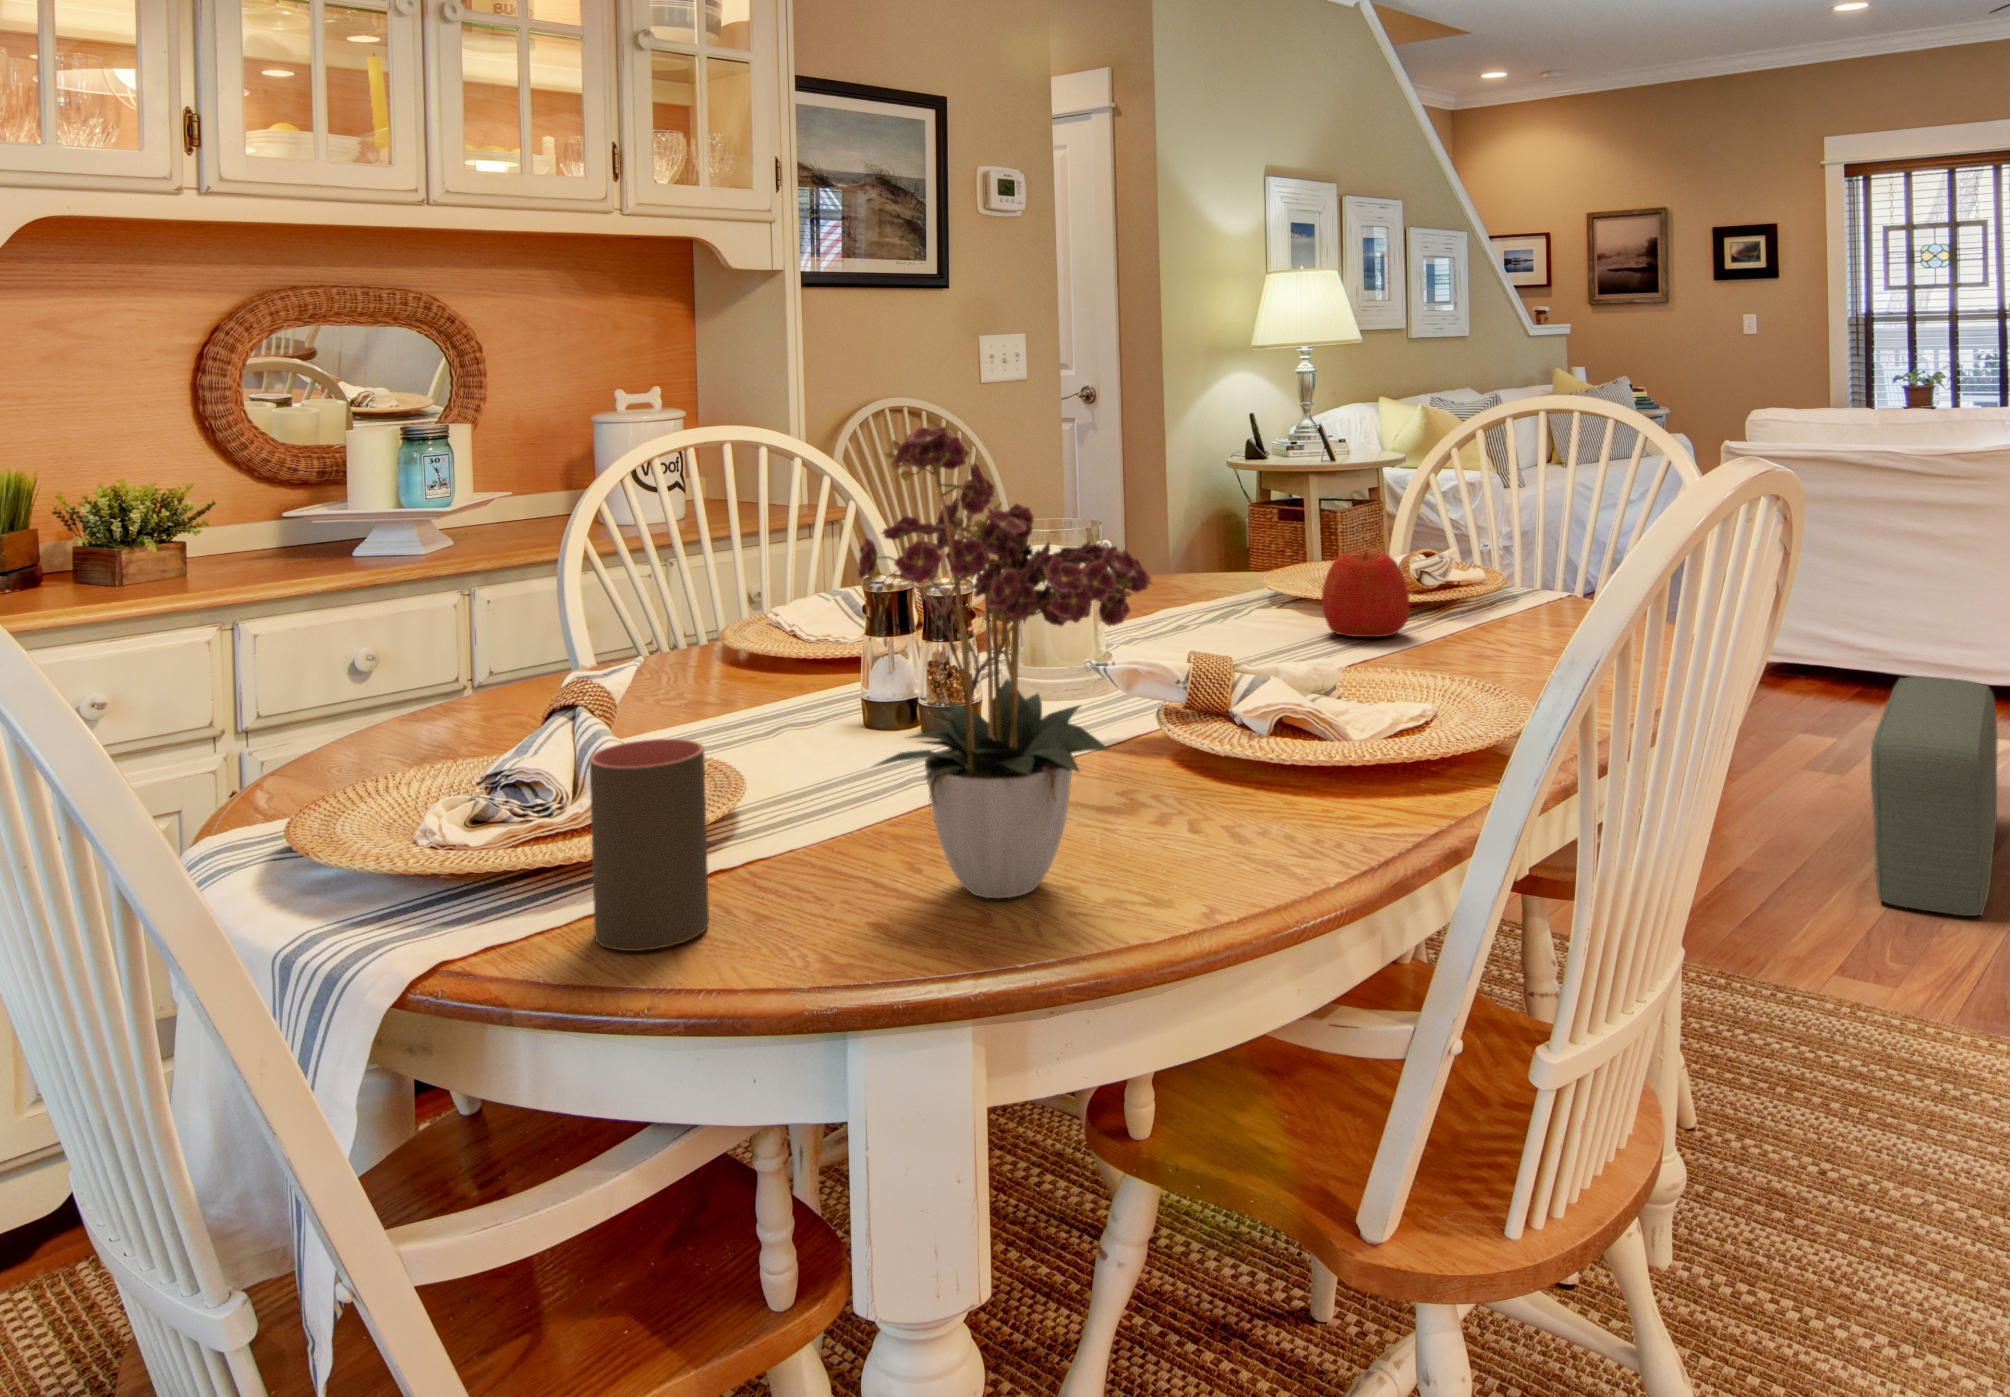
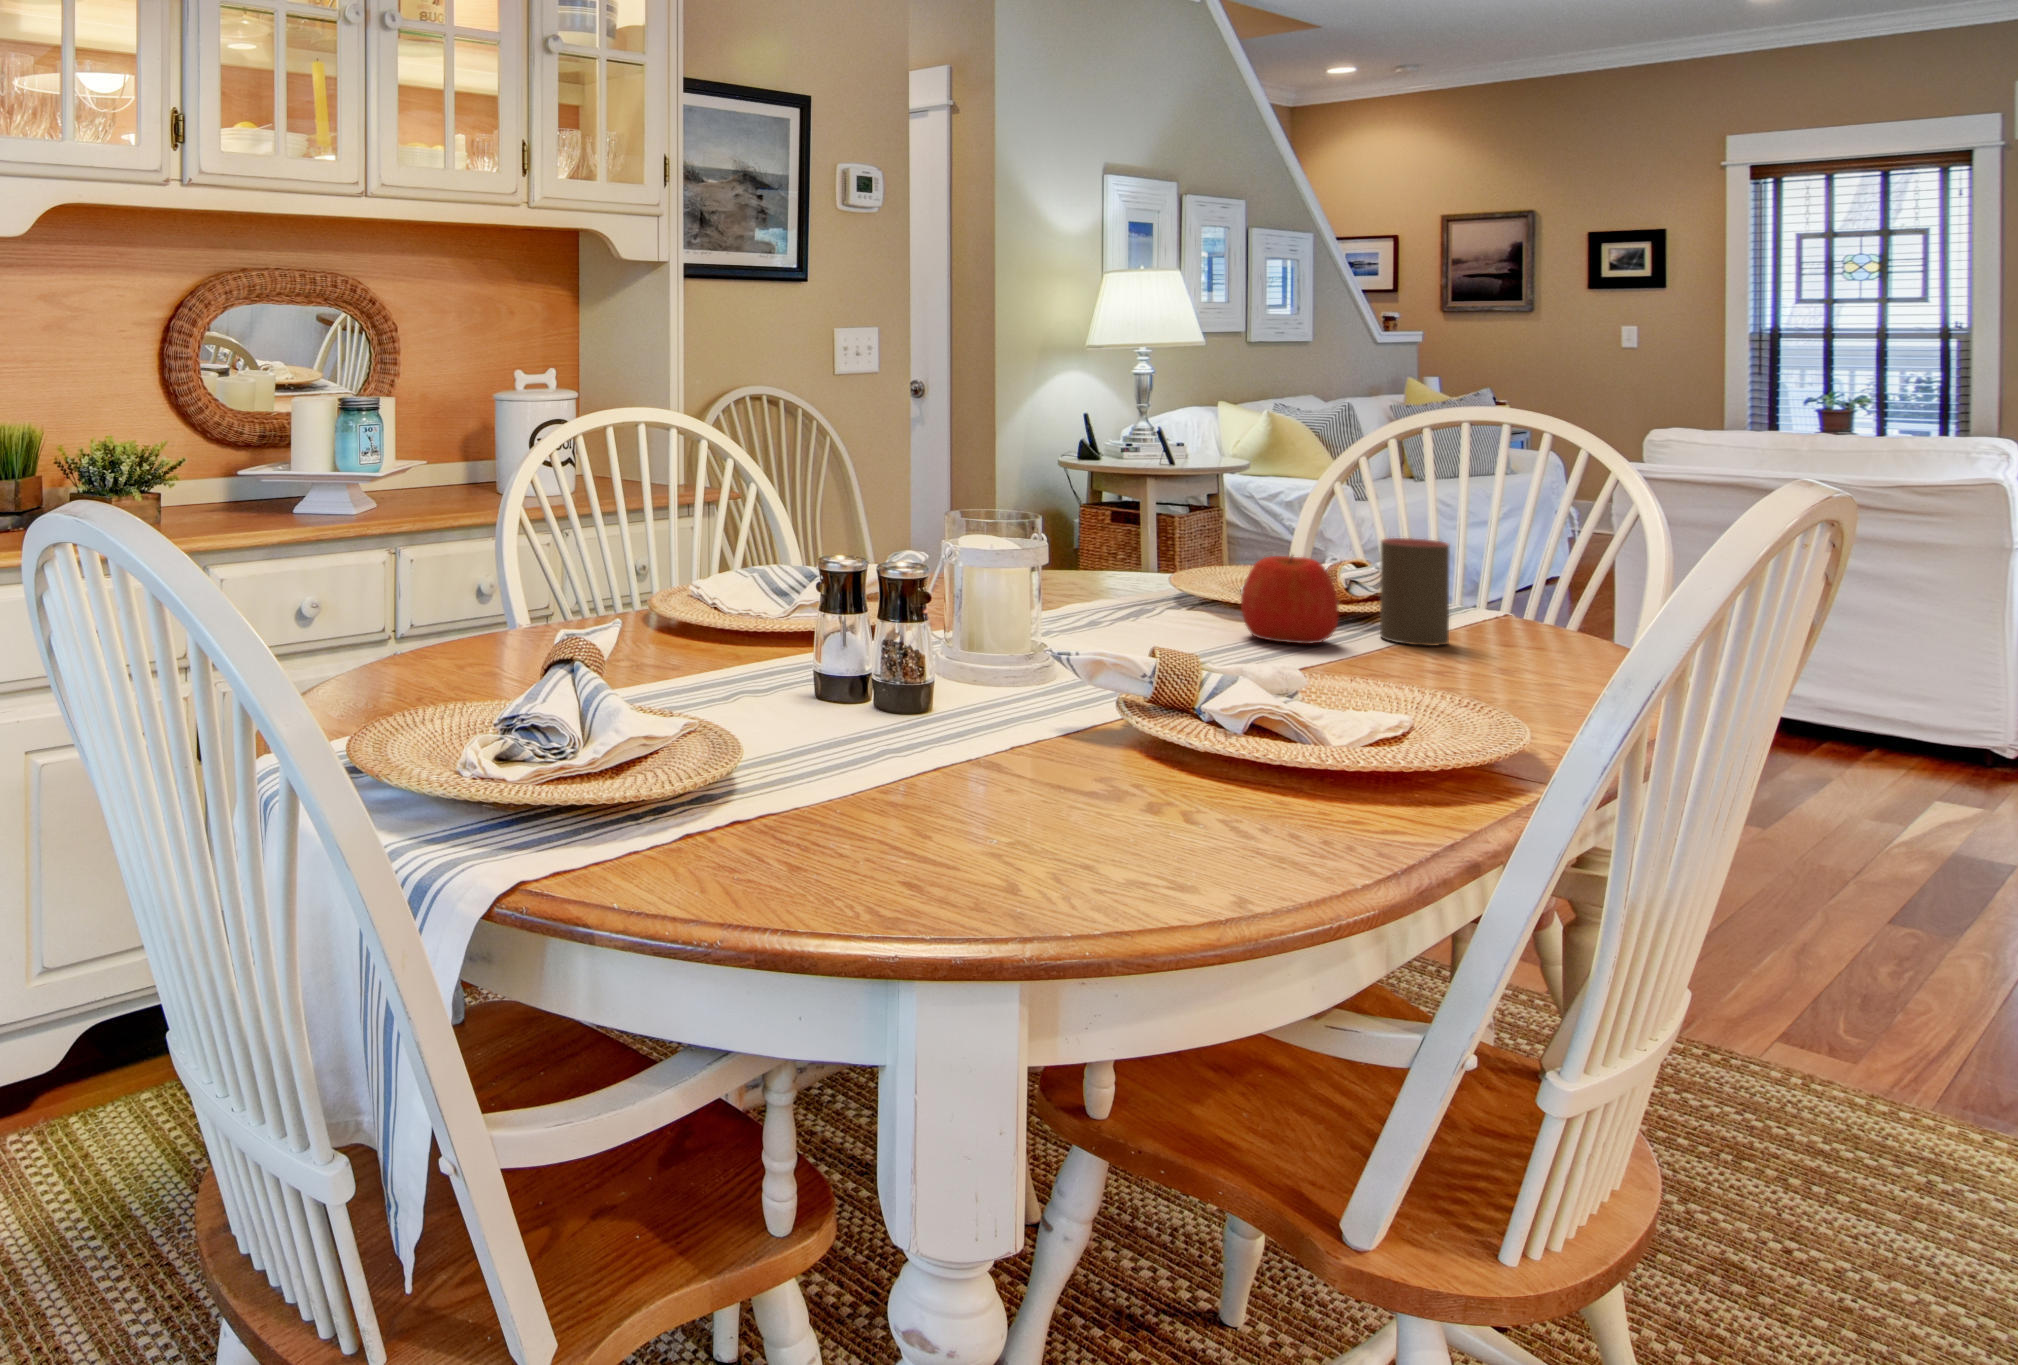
flower arrangement: present [858,426,1151,898] -> none [860,389,1188,870]
pouf: present [1870,677,1998,916] -> none [1825,728,1974,1000]
cup: present [590,739,709,951] -> present [1380,538,1450,646]

